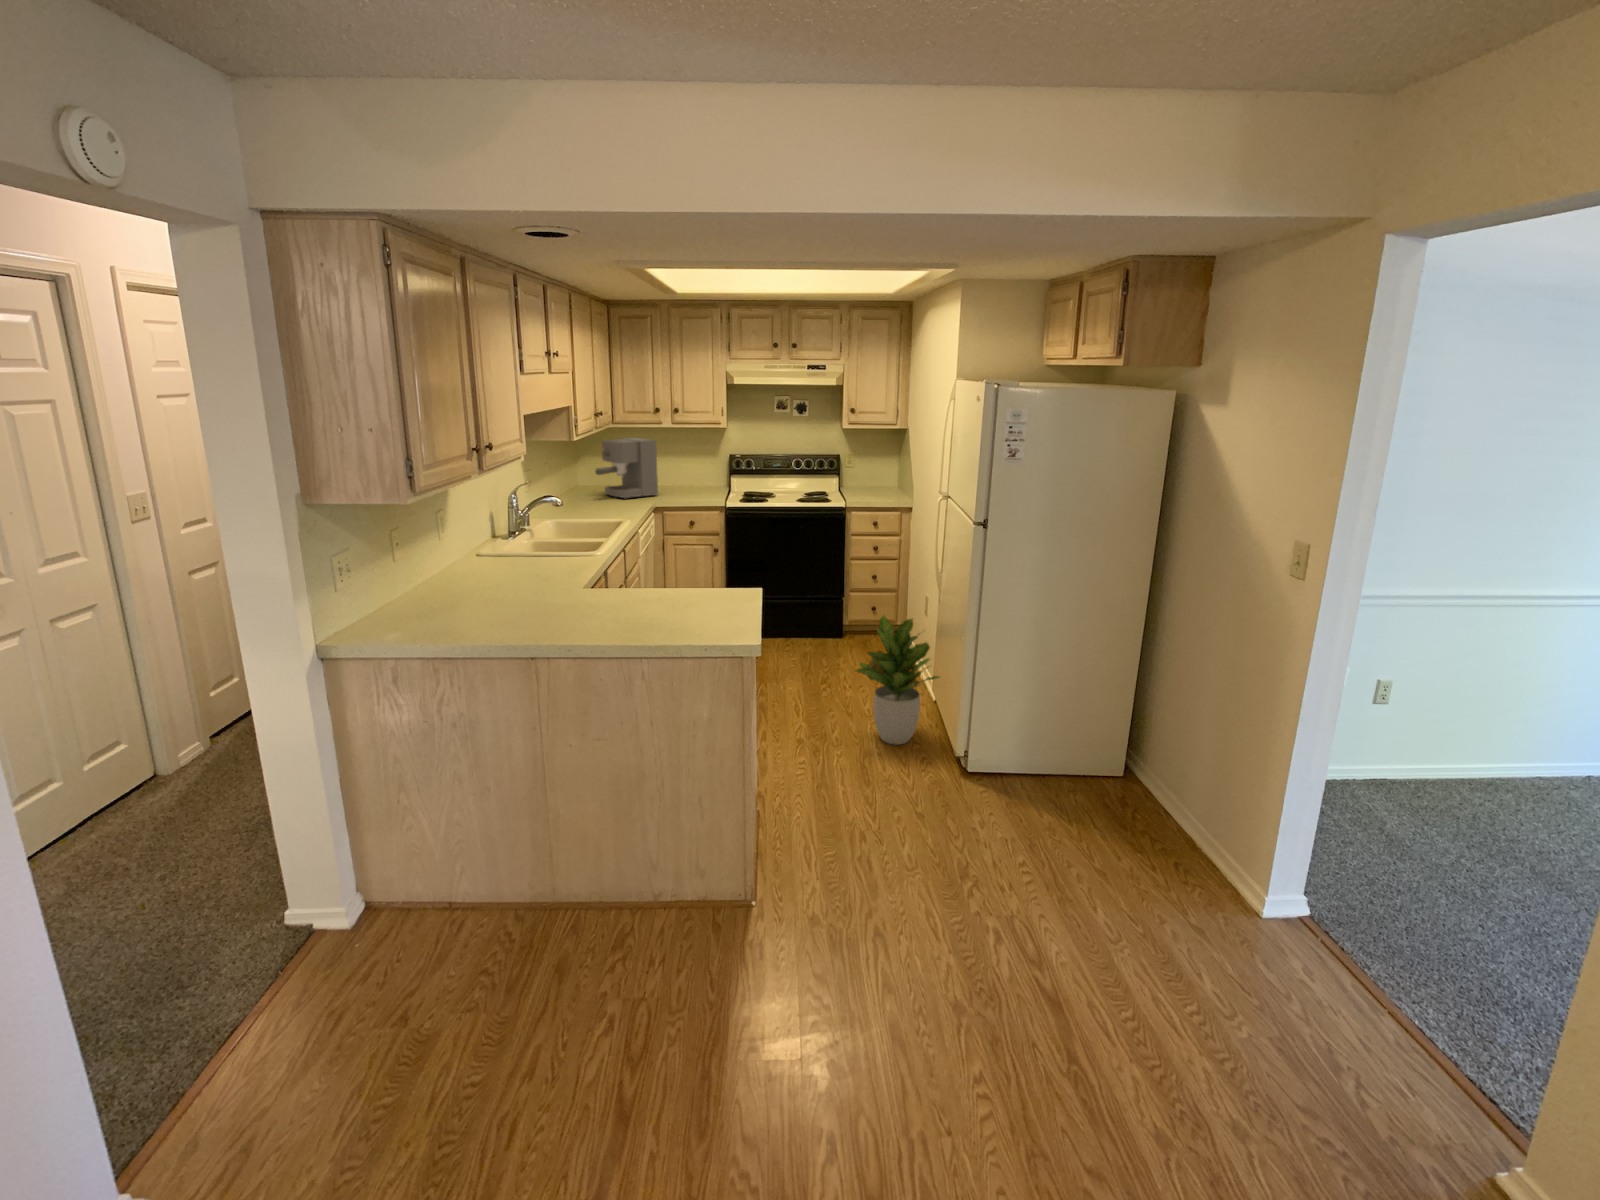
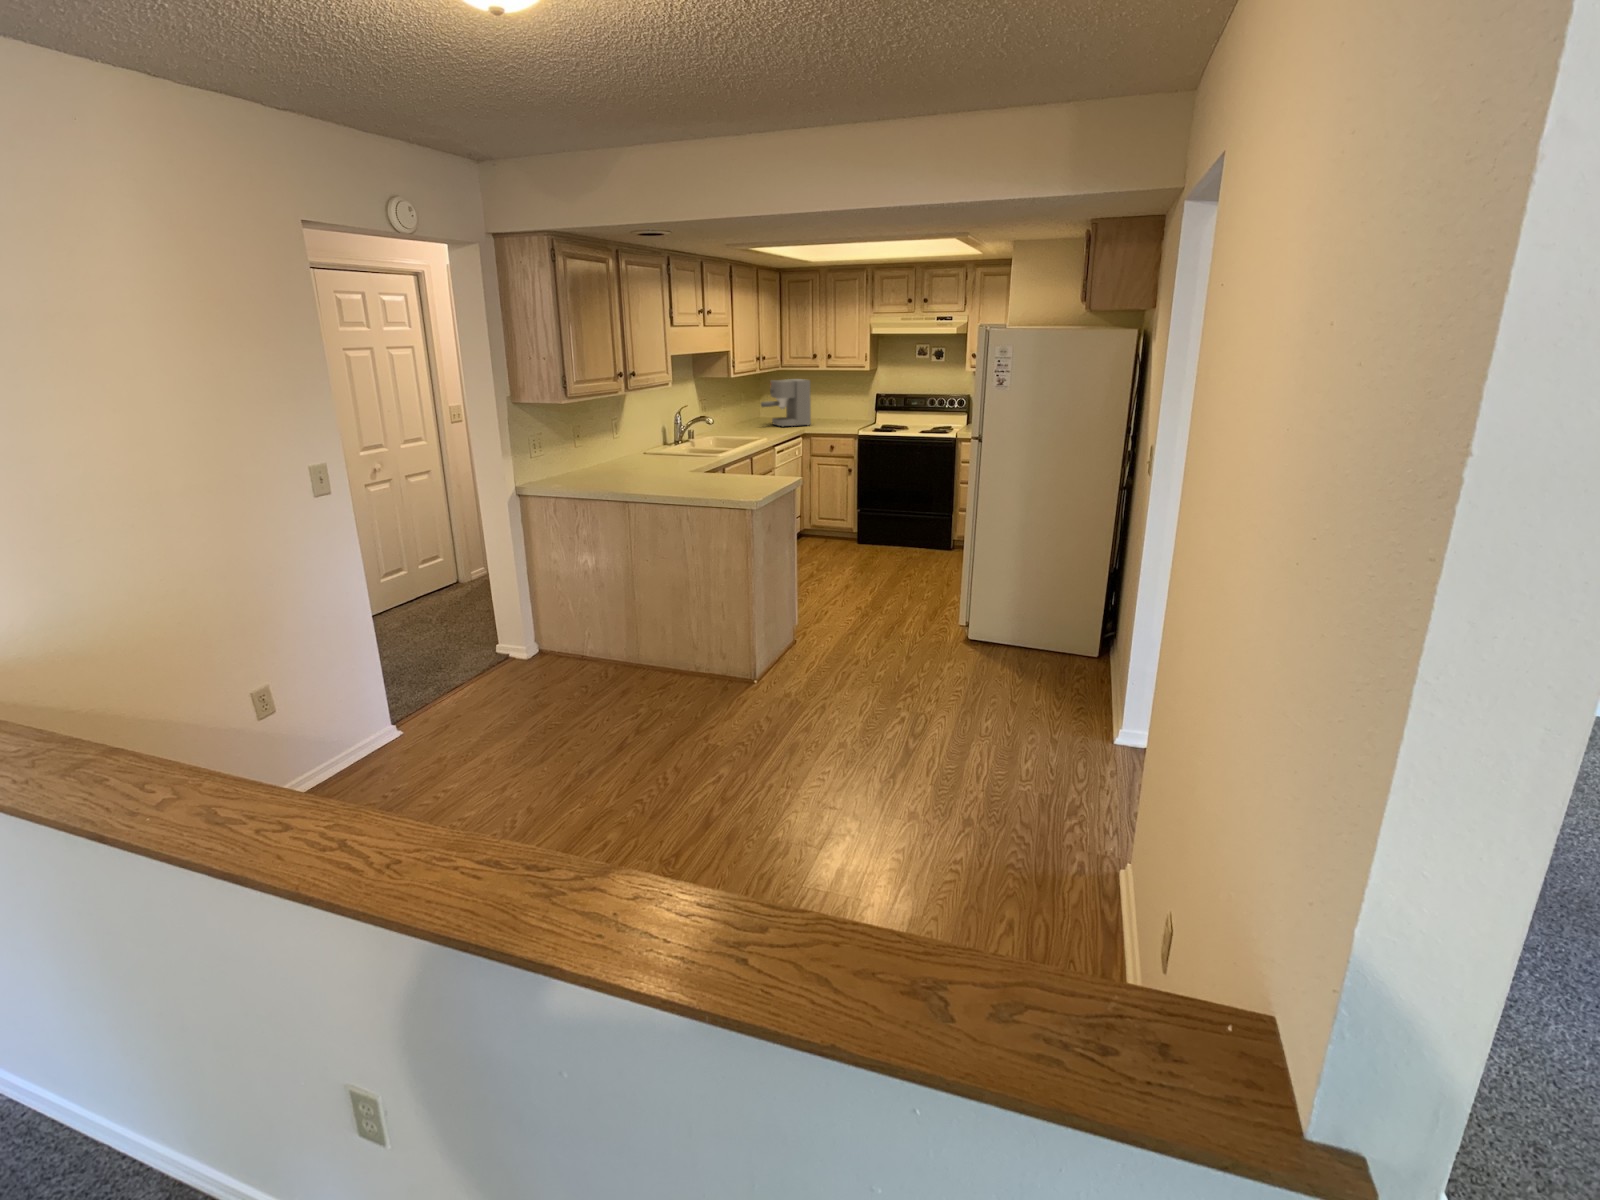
potted plant: present [857,615,940,745] -> none [895,514,962,618]

